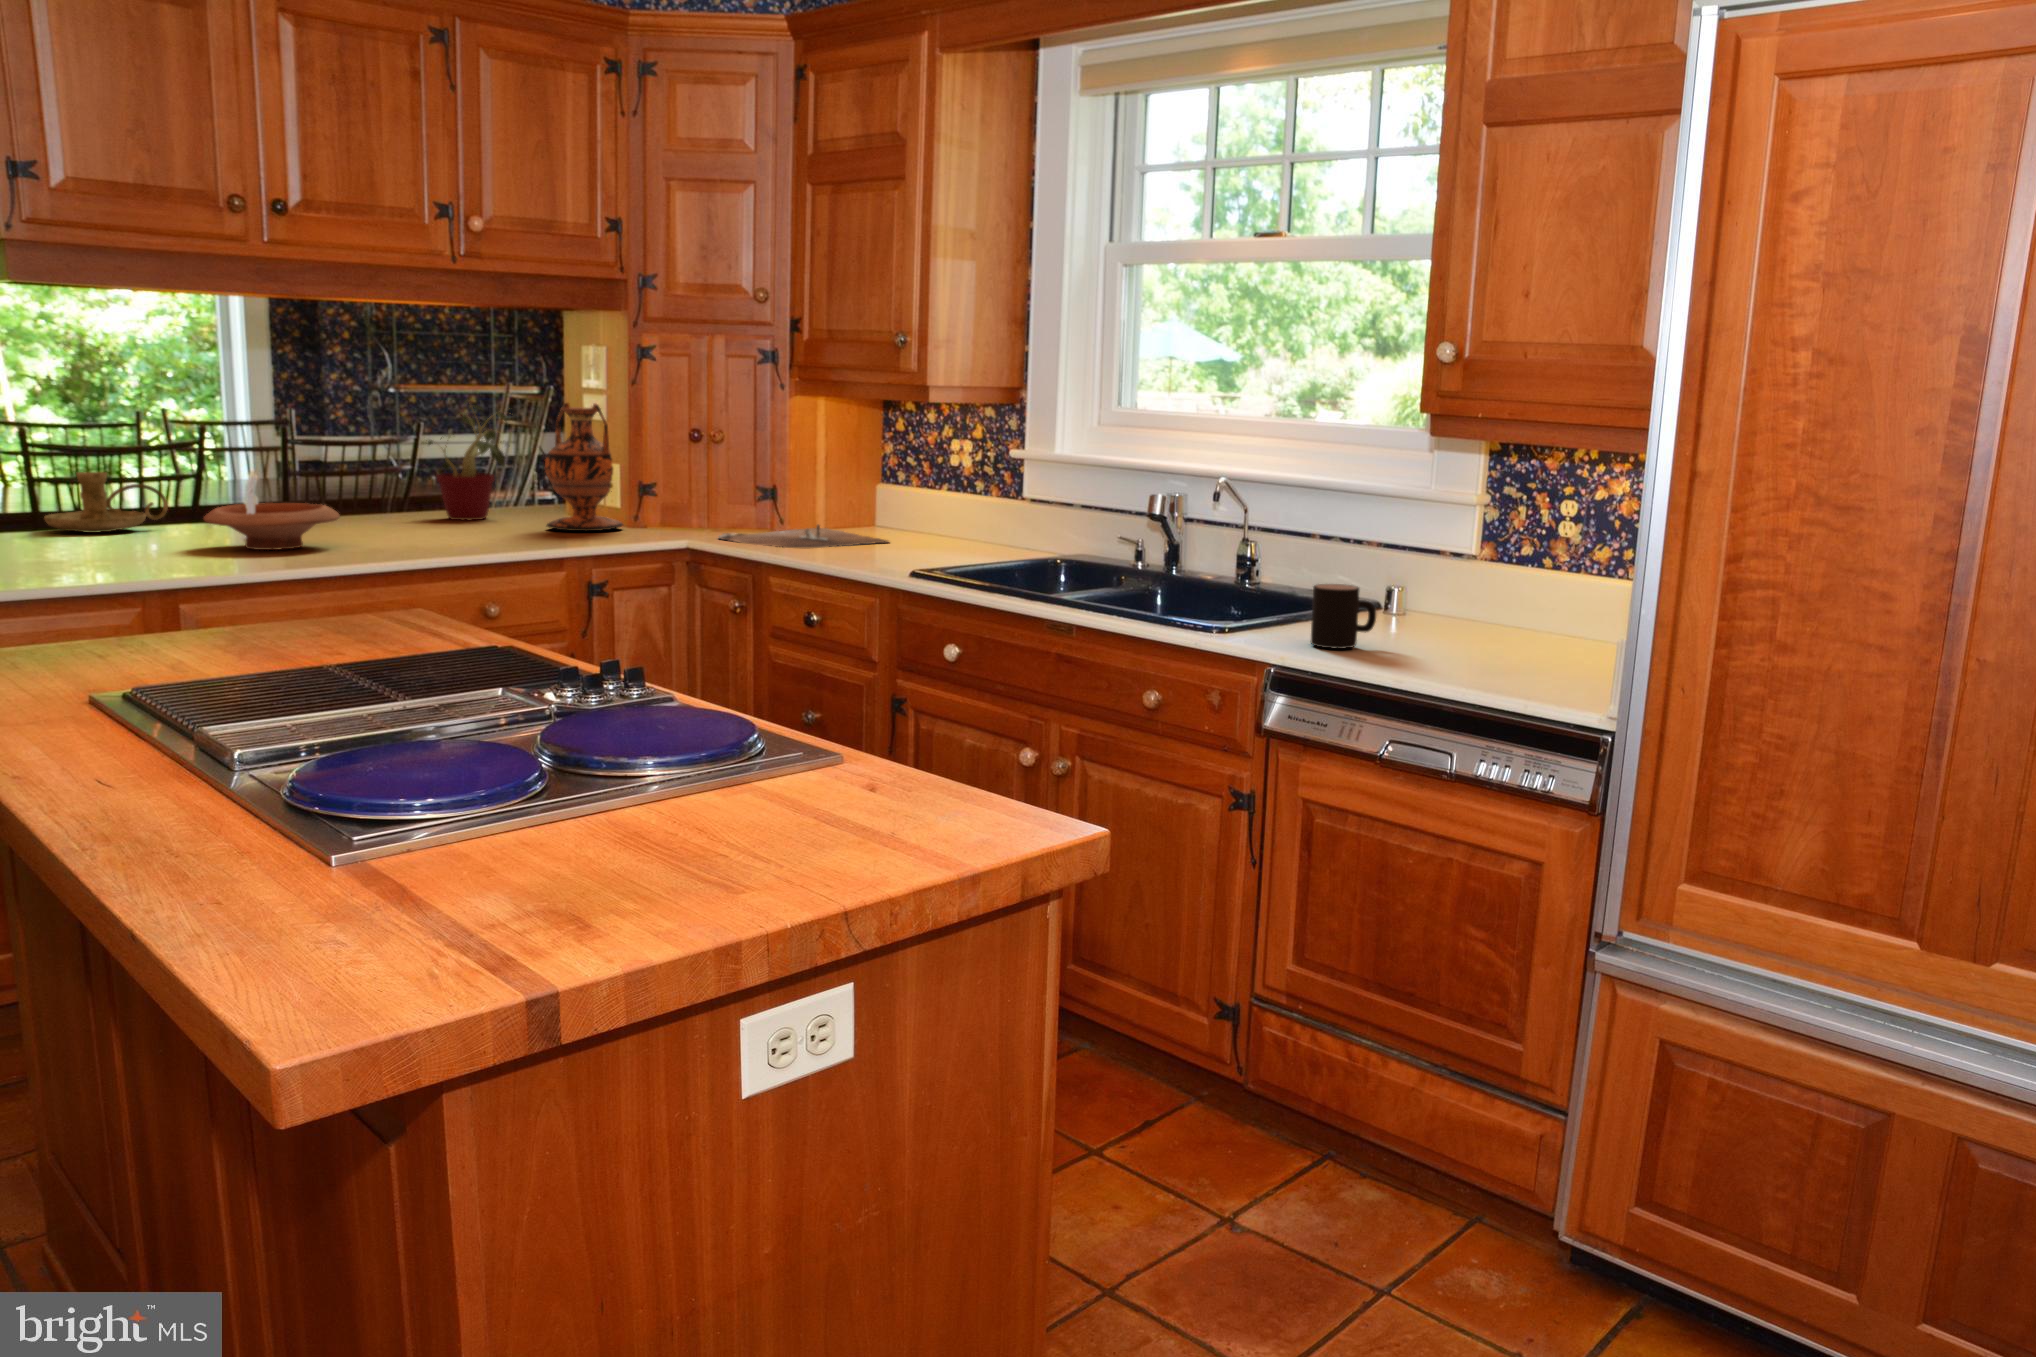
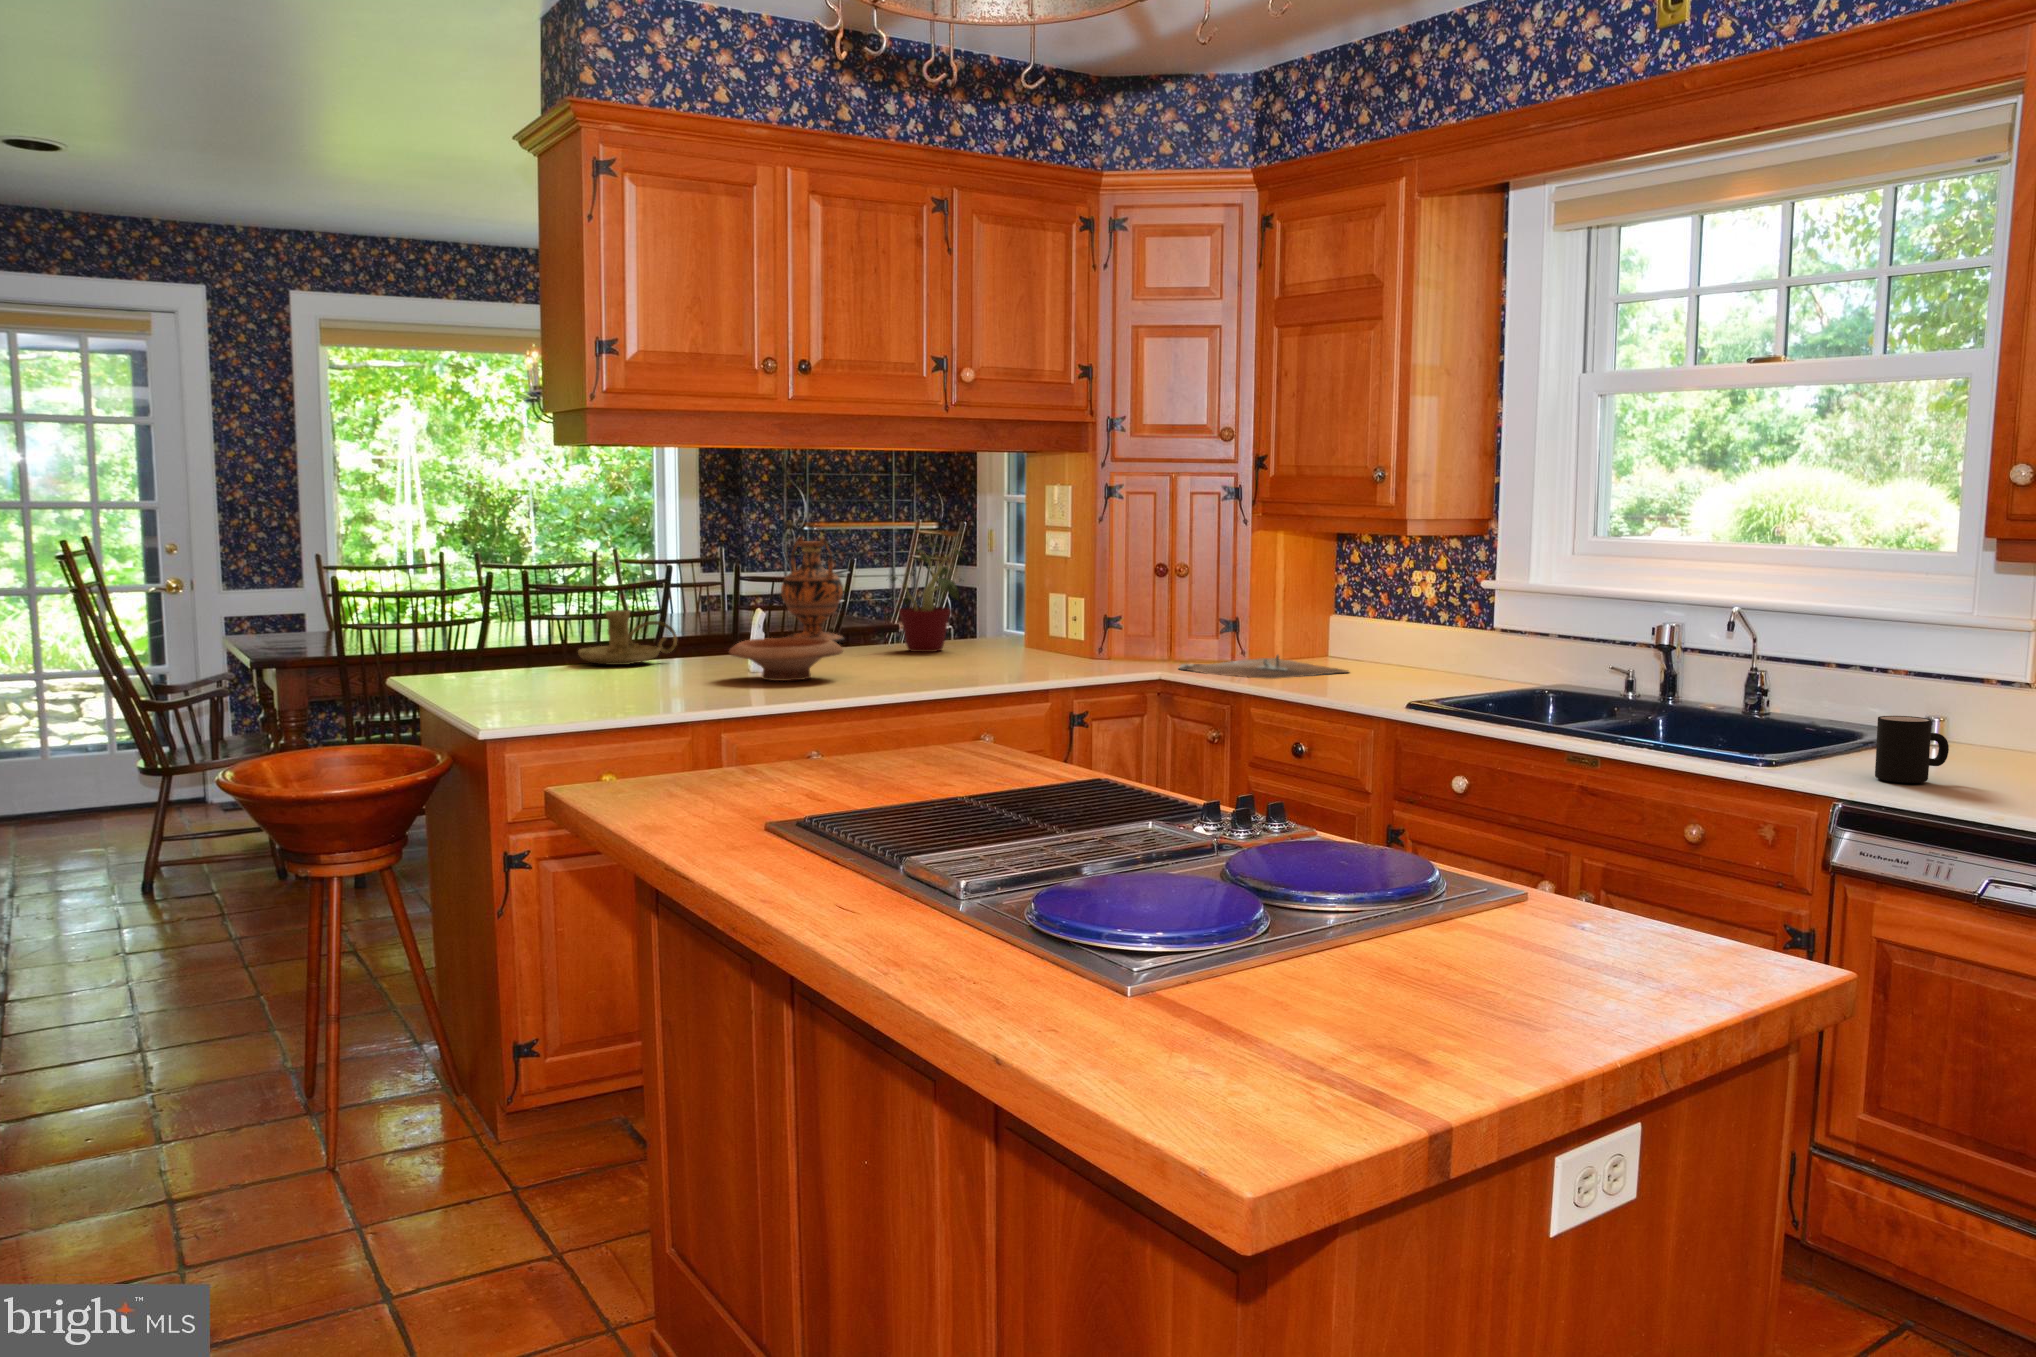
vase: present [545,403,623,531] -> present [781,537,844,643]

